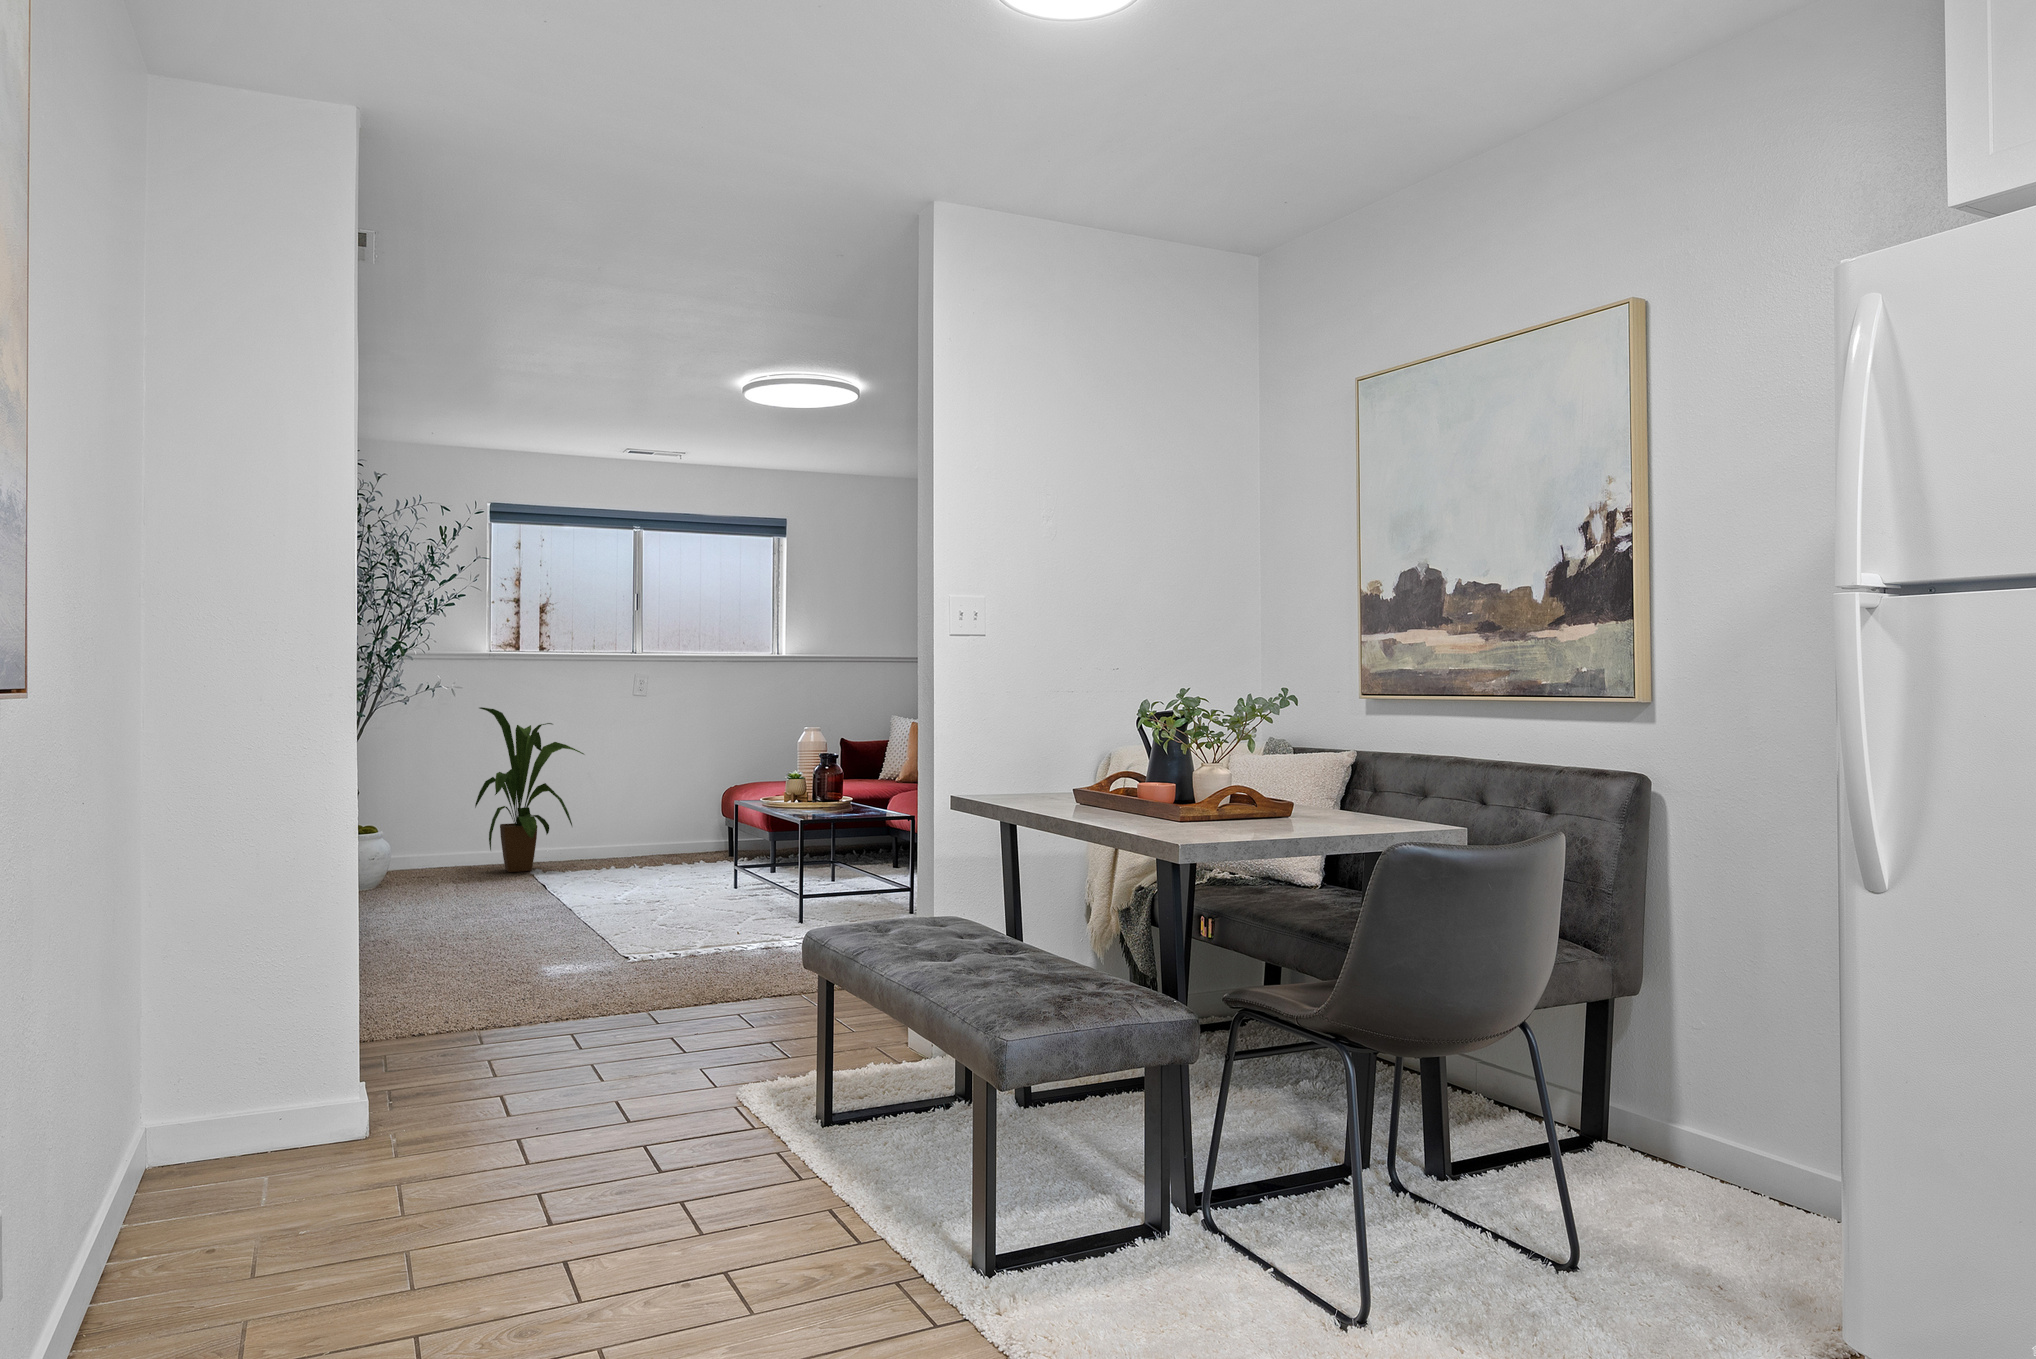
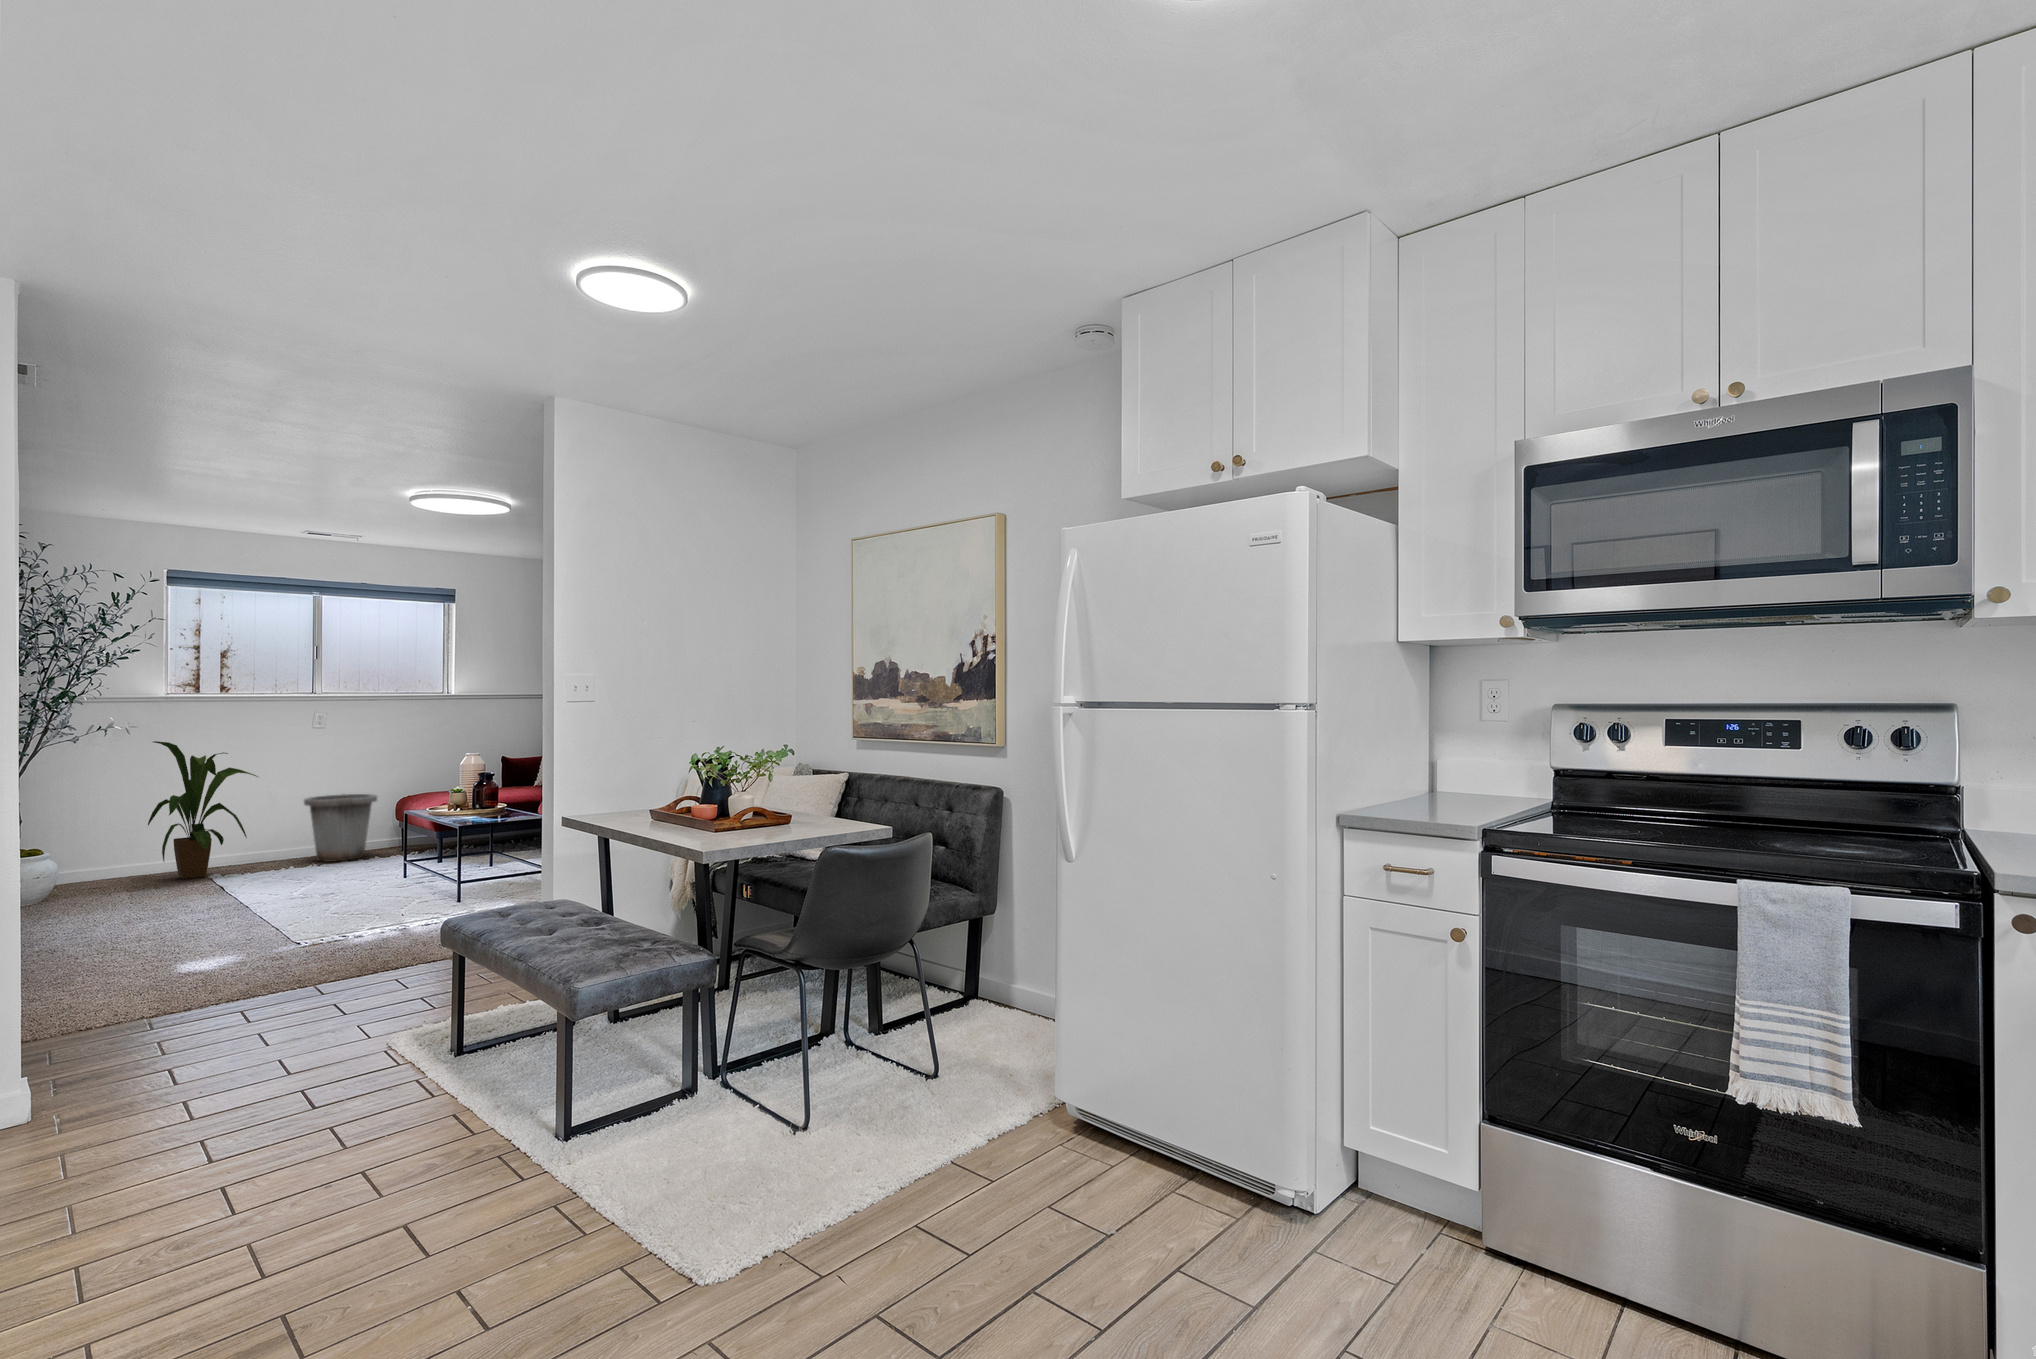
trash can: none [631,780,709,861] -> present [304,794,377,862]

